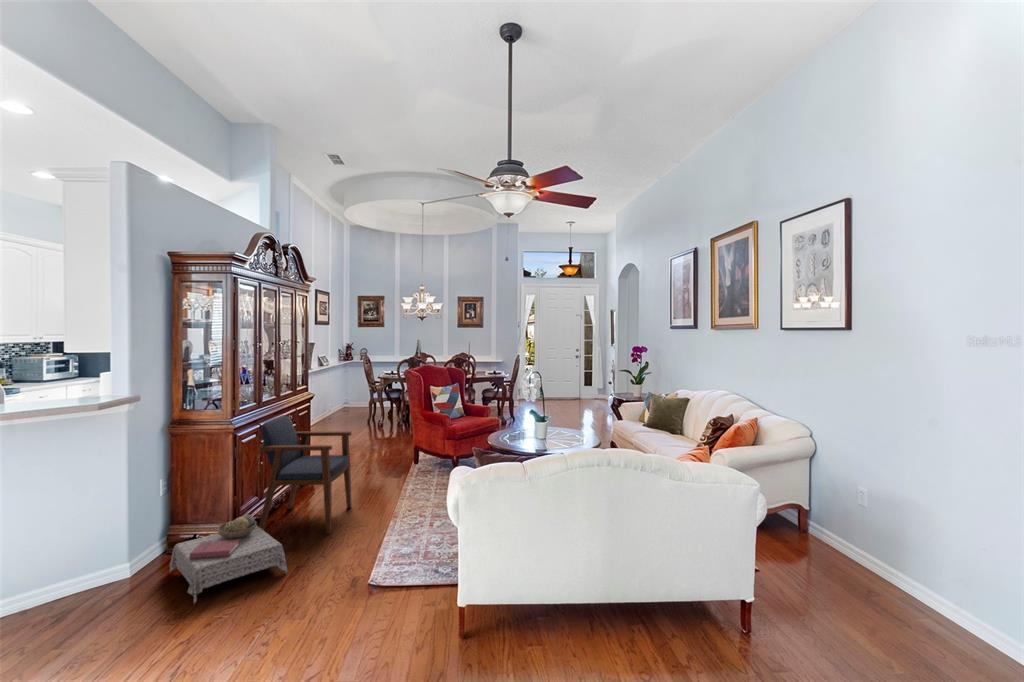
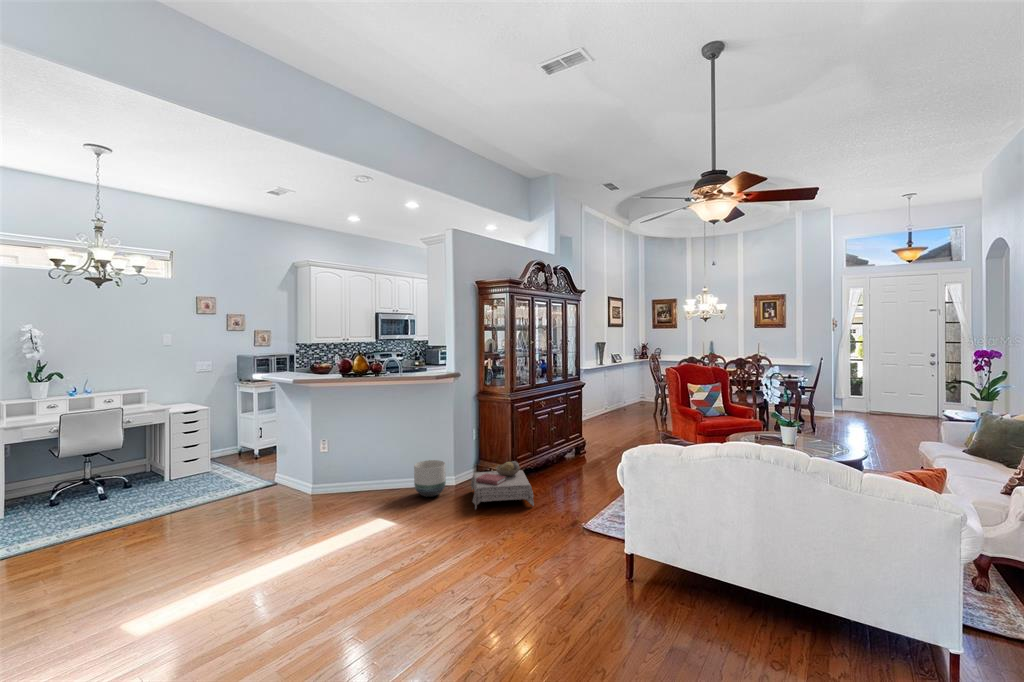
armchair: present [259,415,352,534] -> none [529,396,602,489]
planter: none [55,538,122,606] -> present [414,460,446,497]

